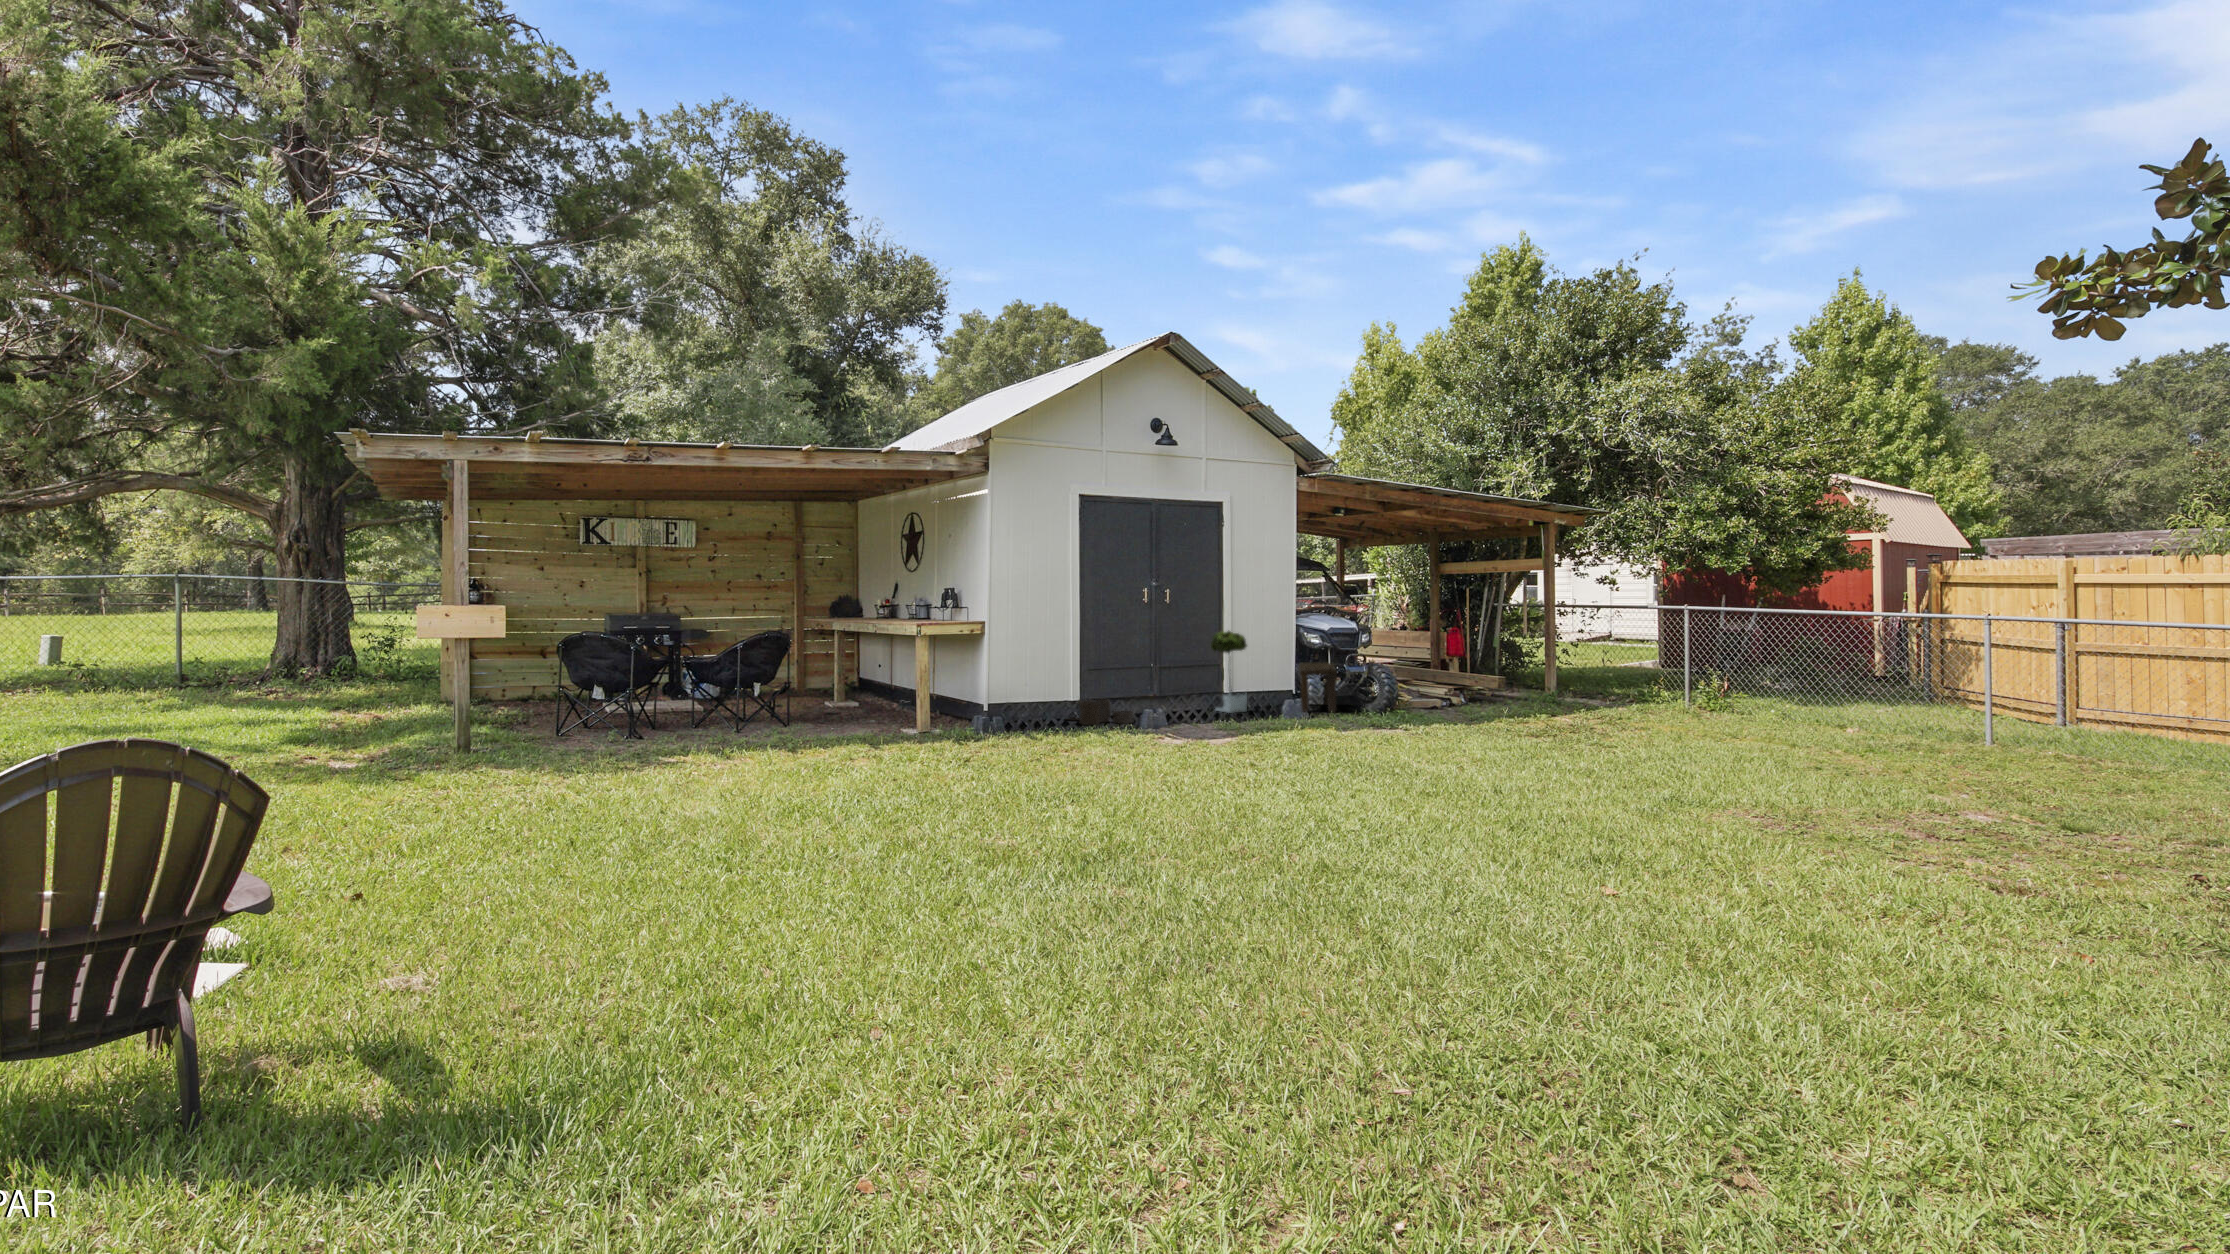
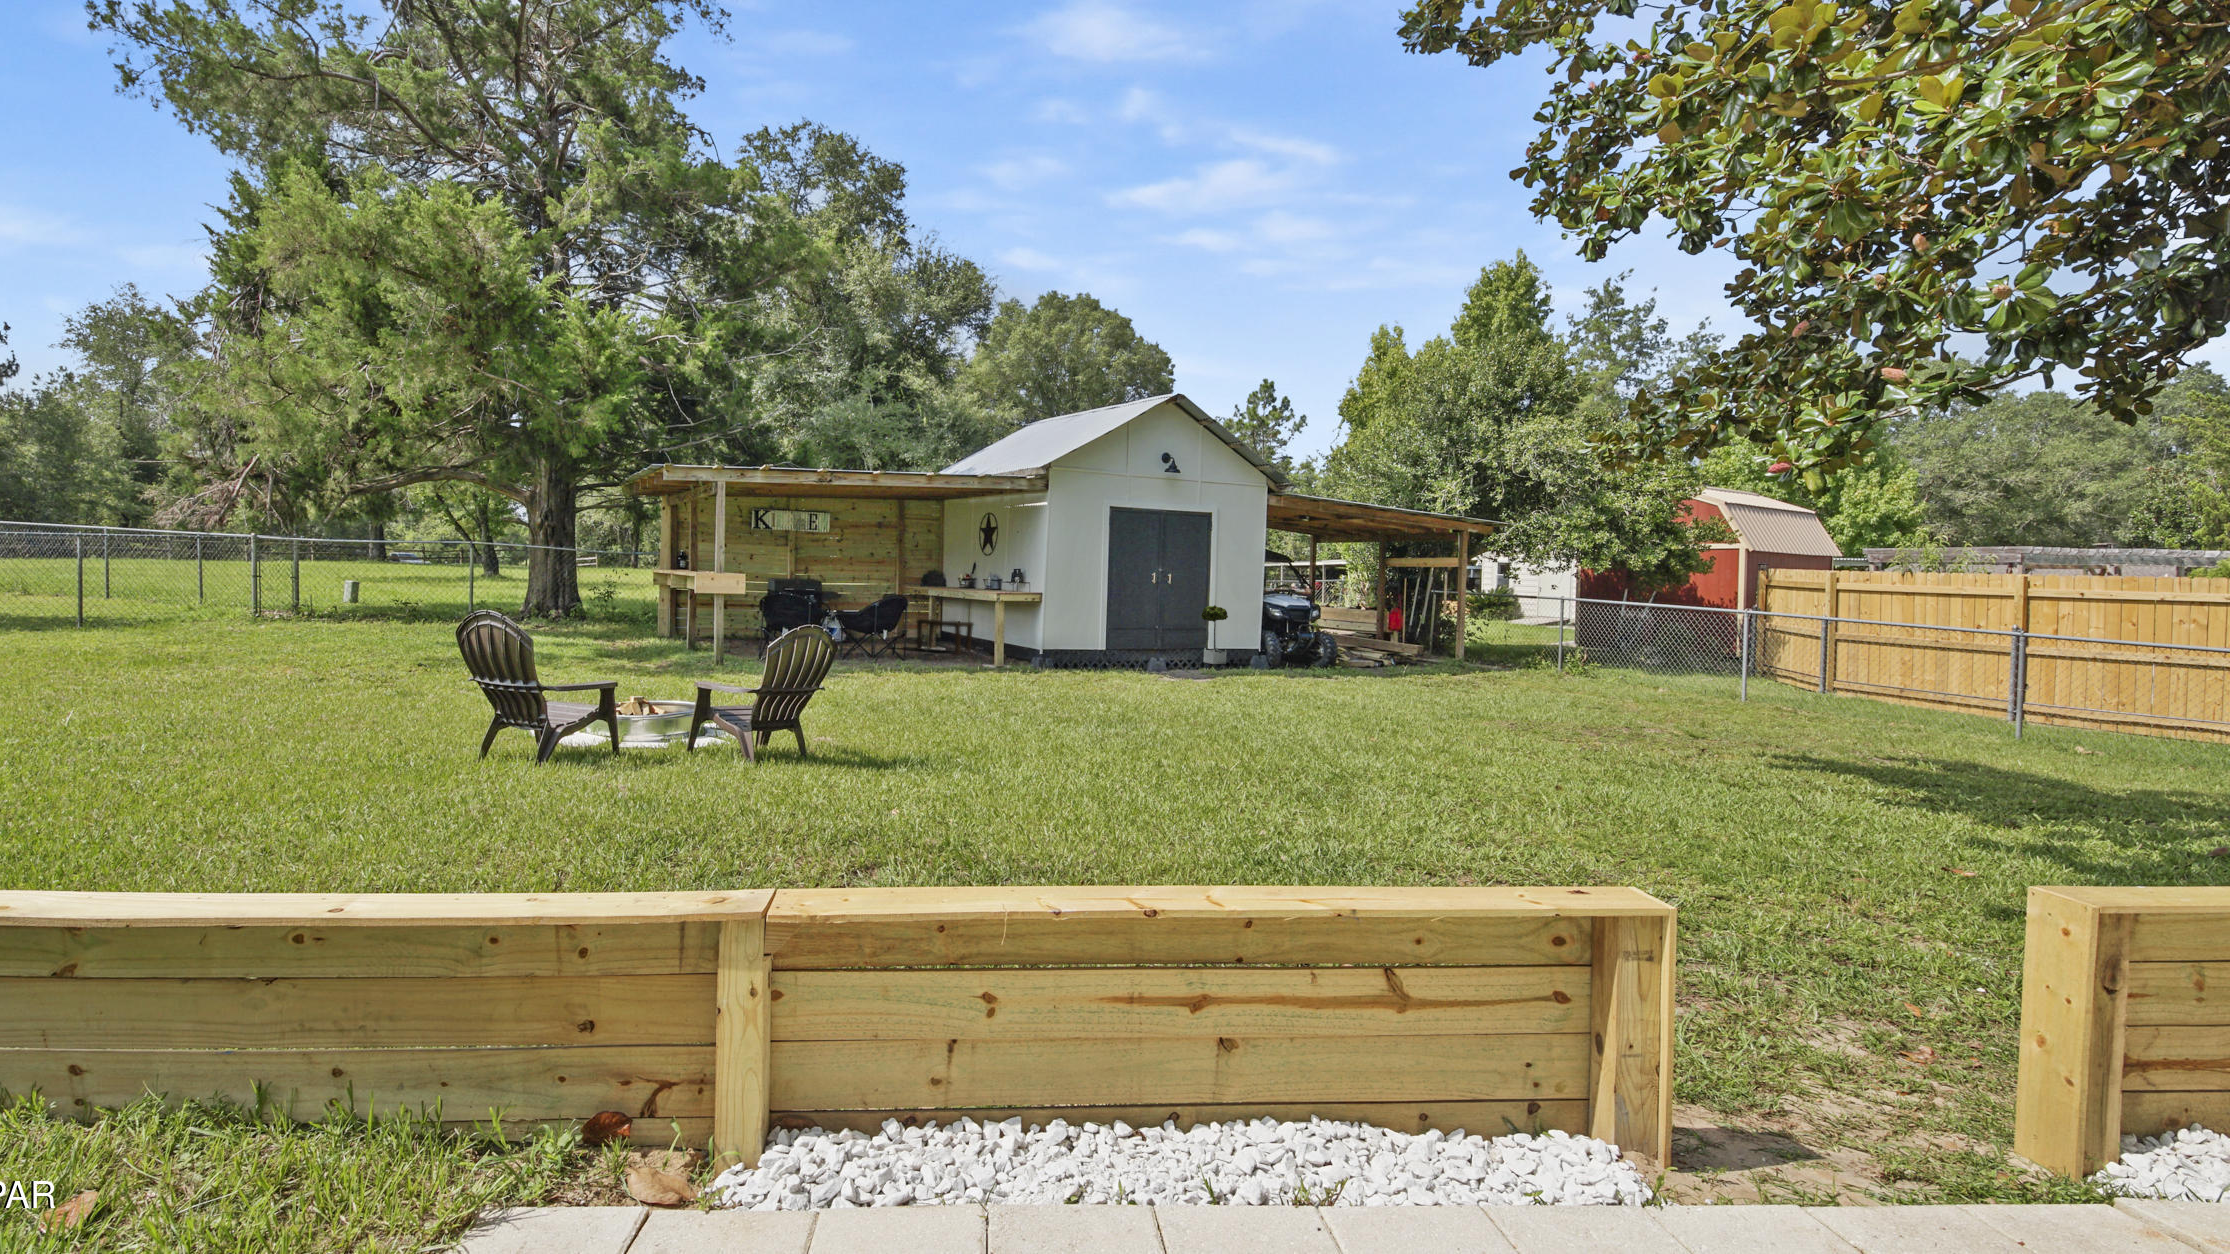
bench: present [1299,662,1337,712] -> present [916,619,973,654]
woven basket: present [1068,698,1133,725] -> none [1095,648,1143,670]

